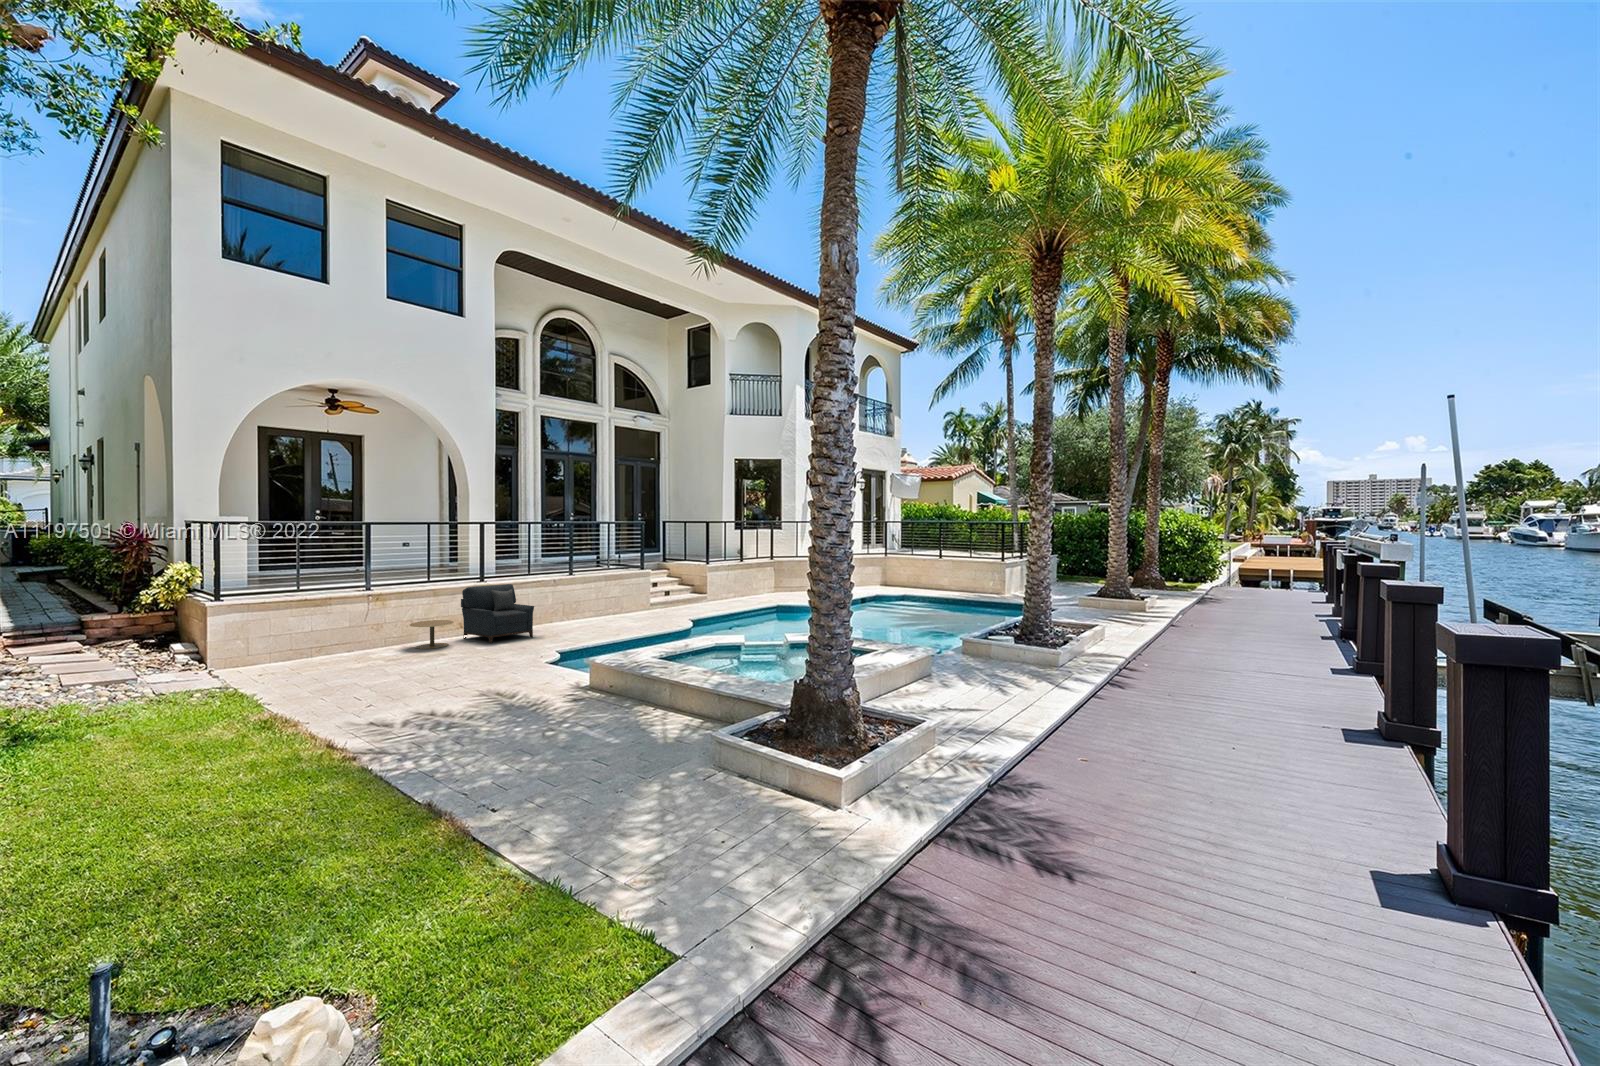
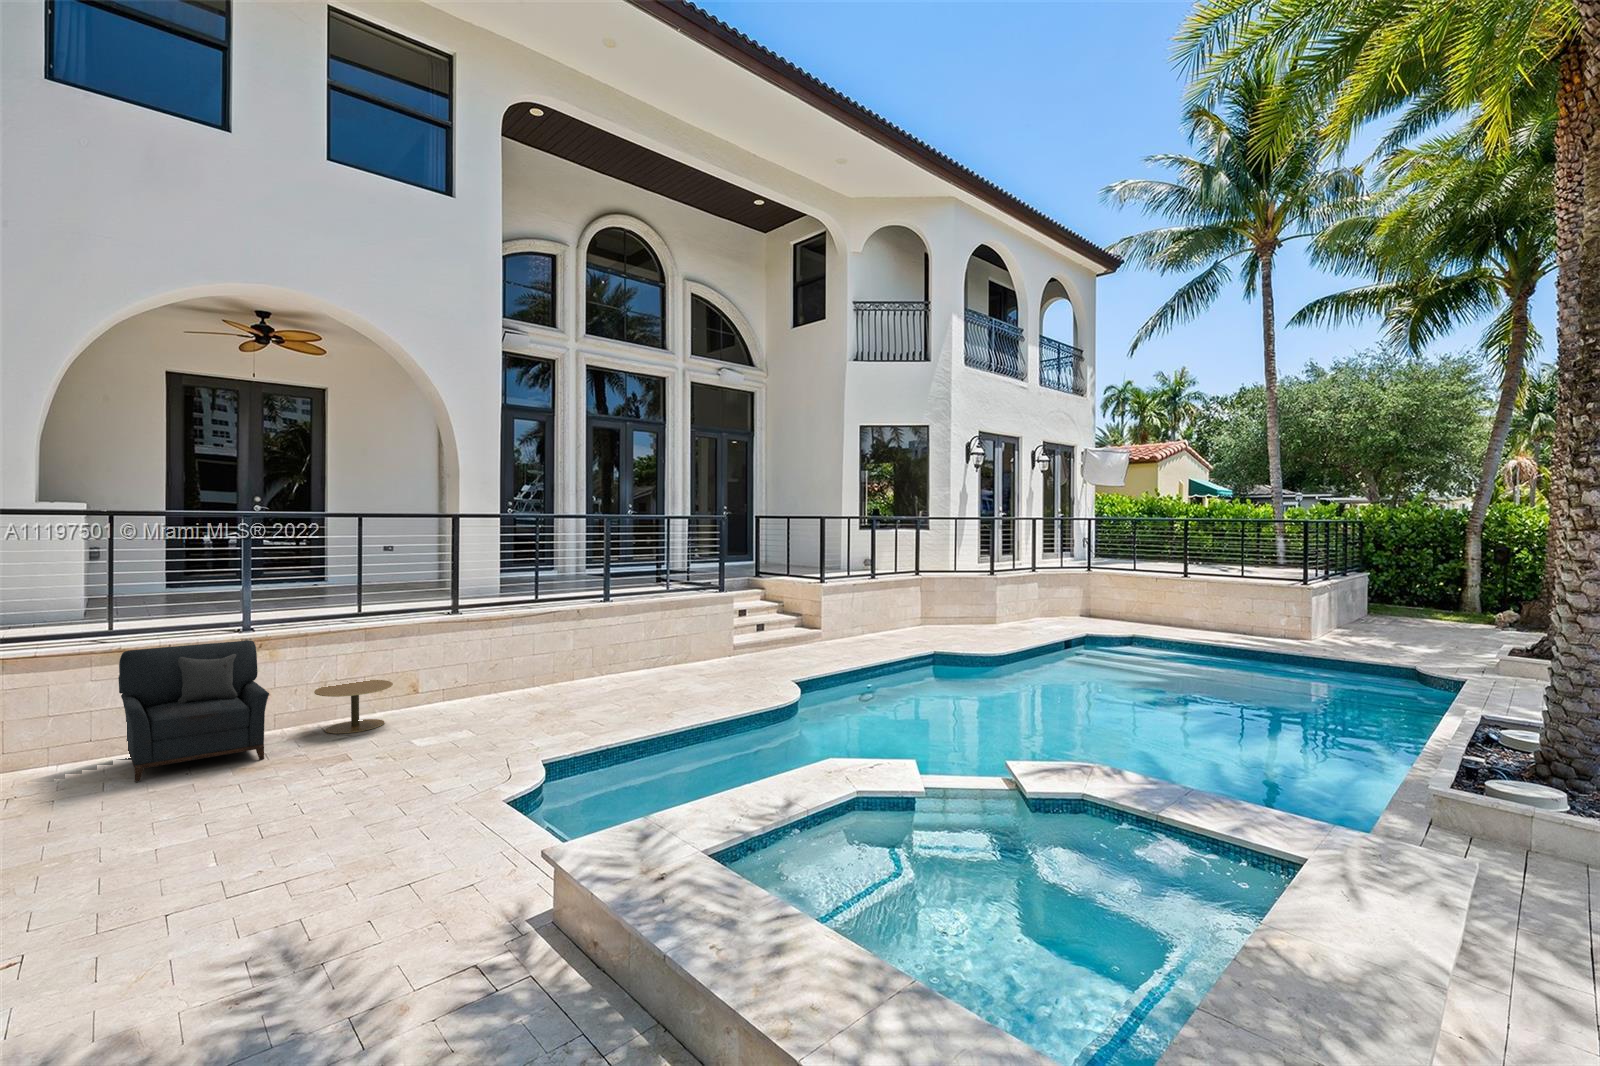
armchair: present [461,584,534,643] -> present [118,640,269,782]

